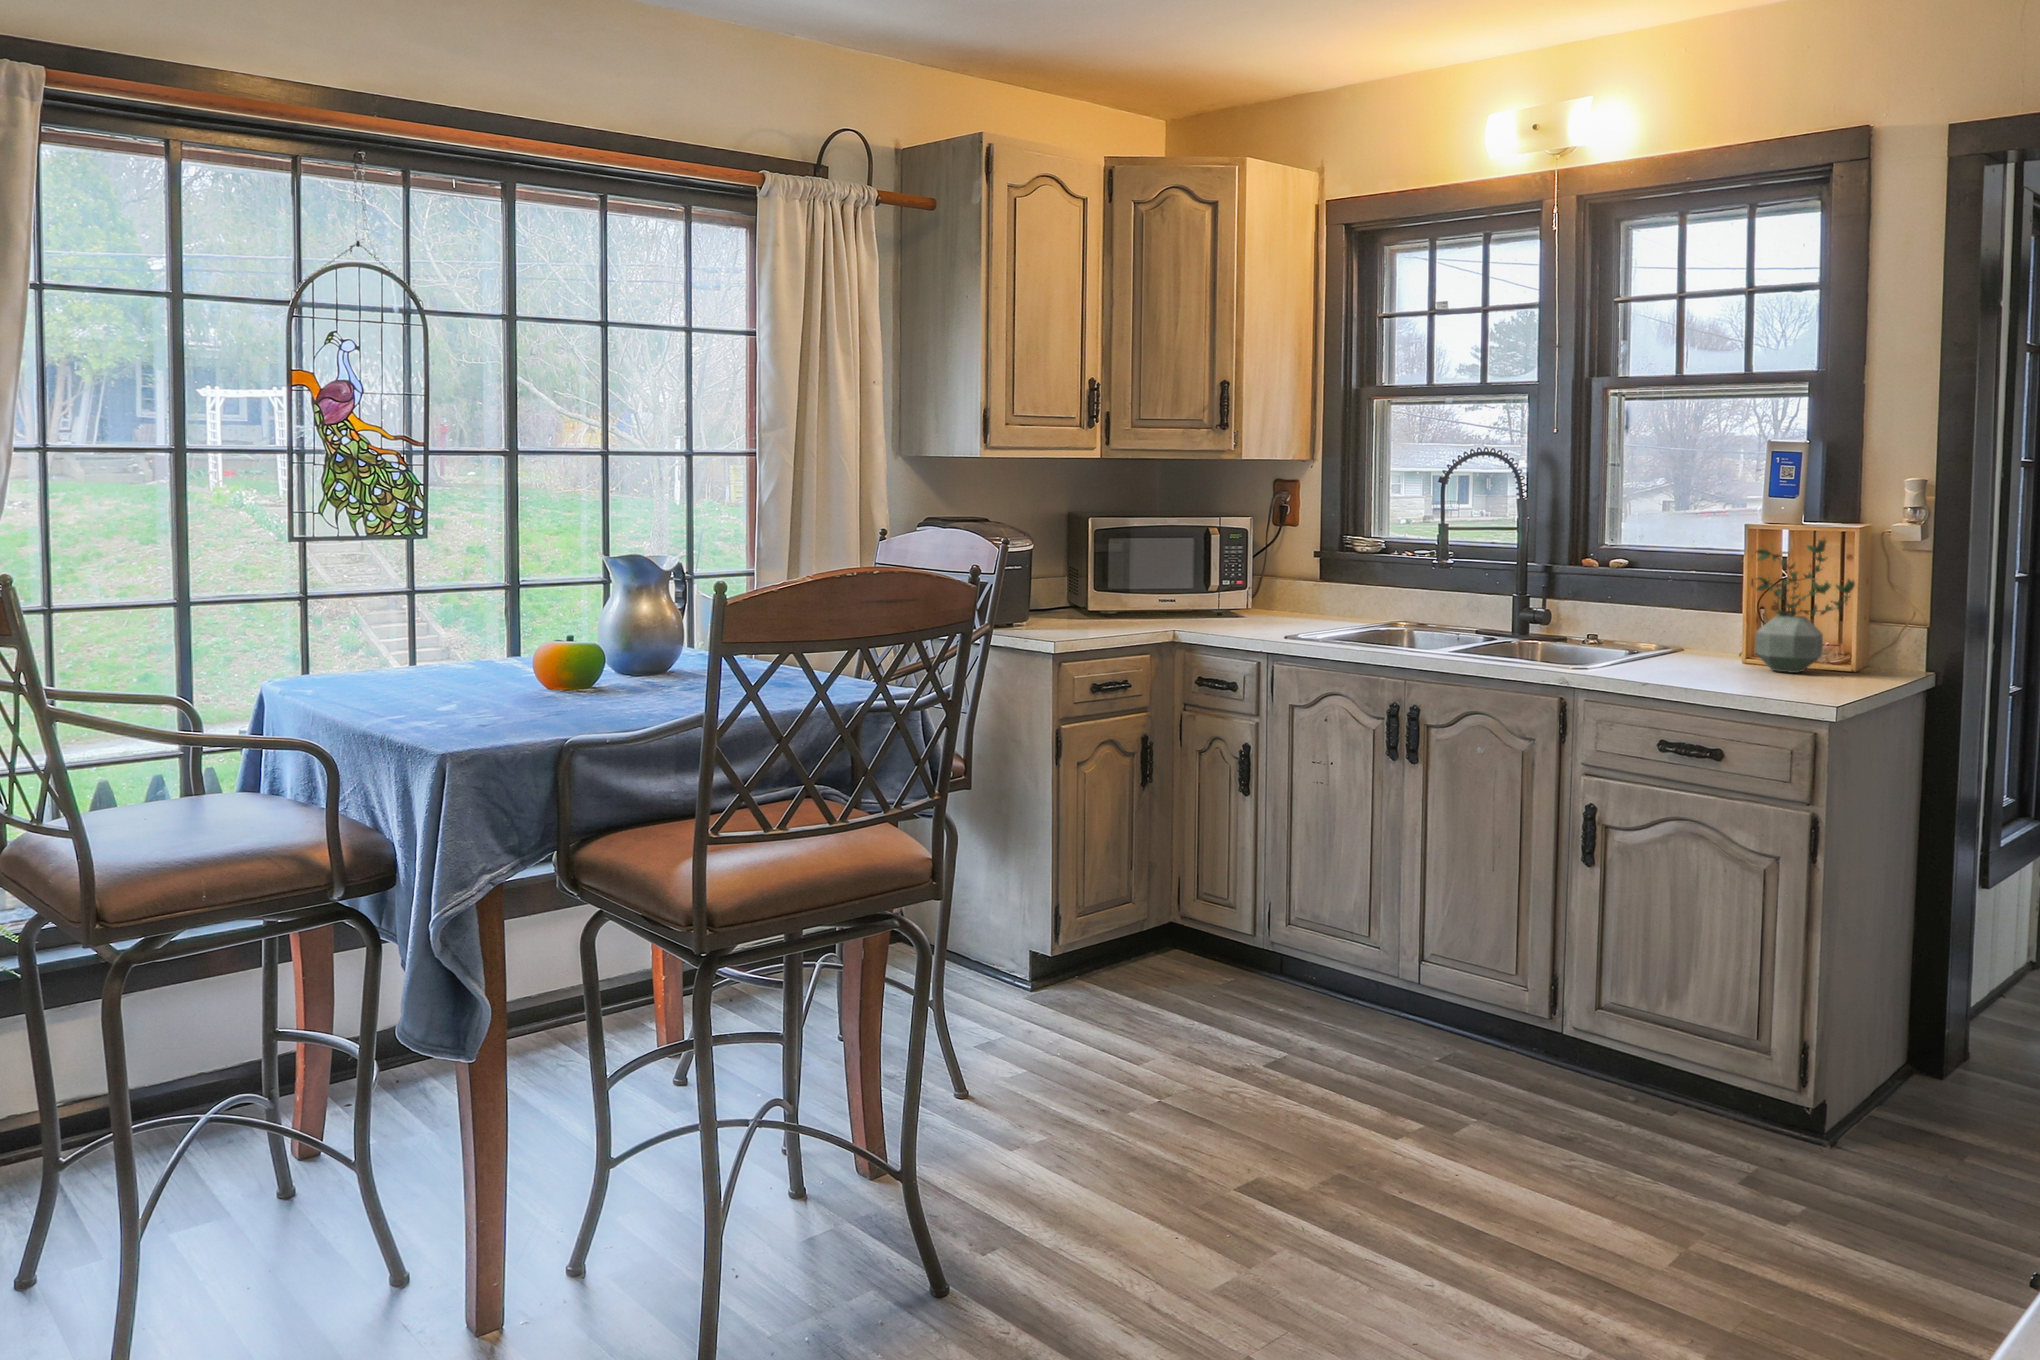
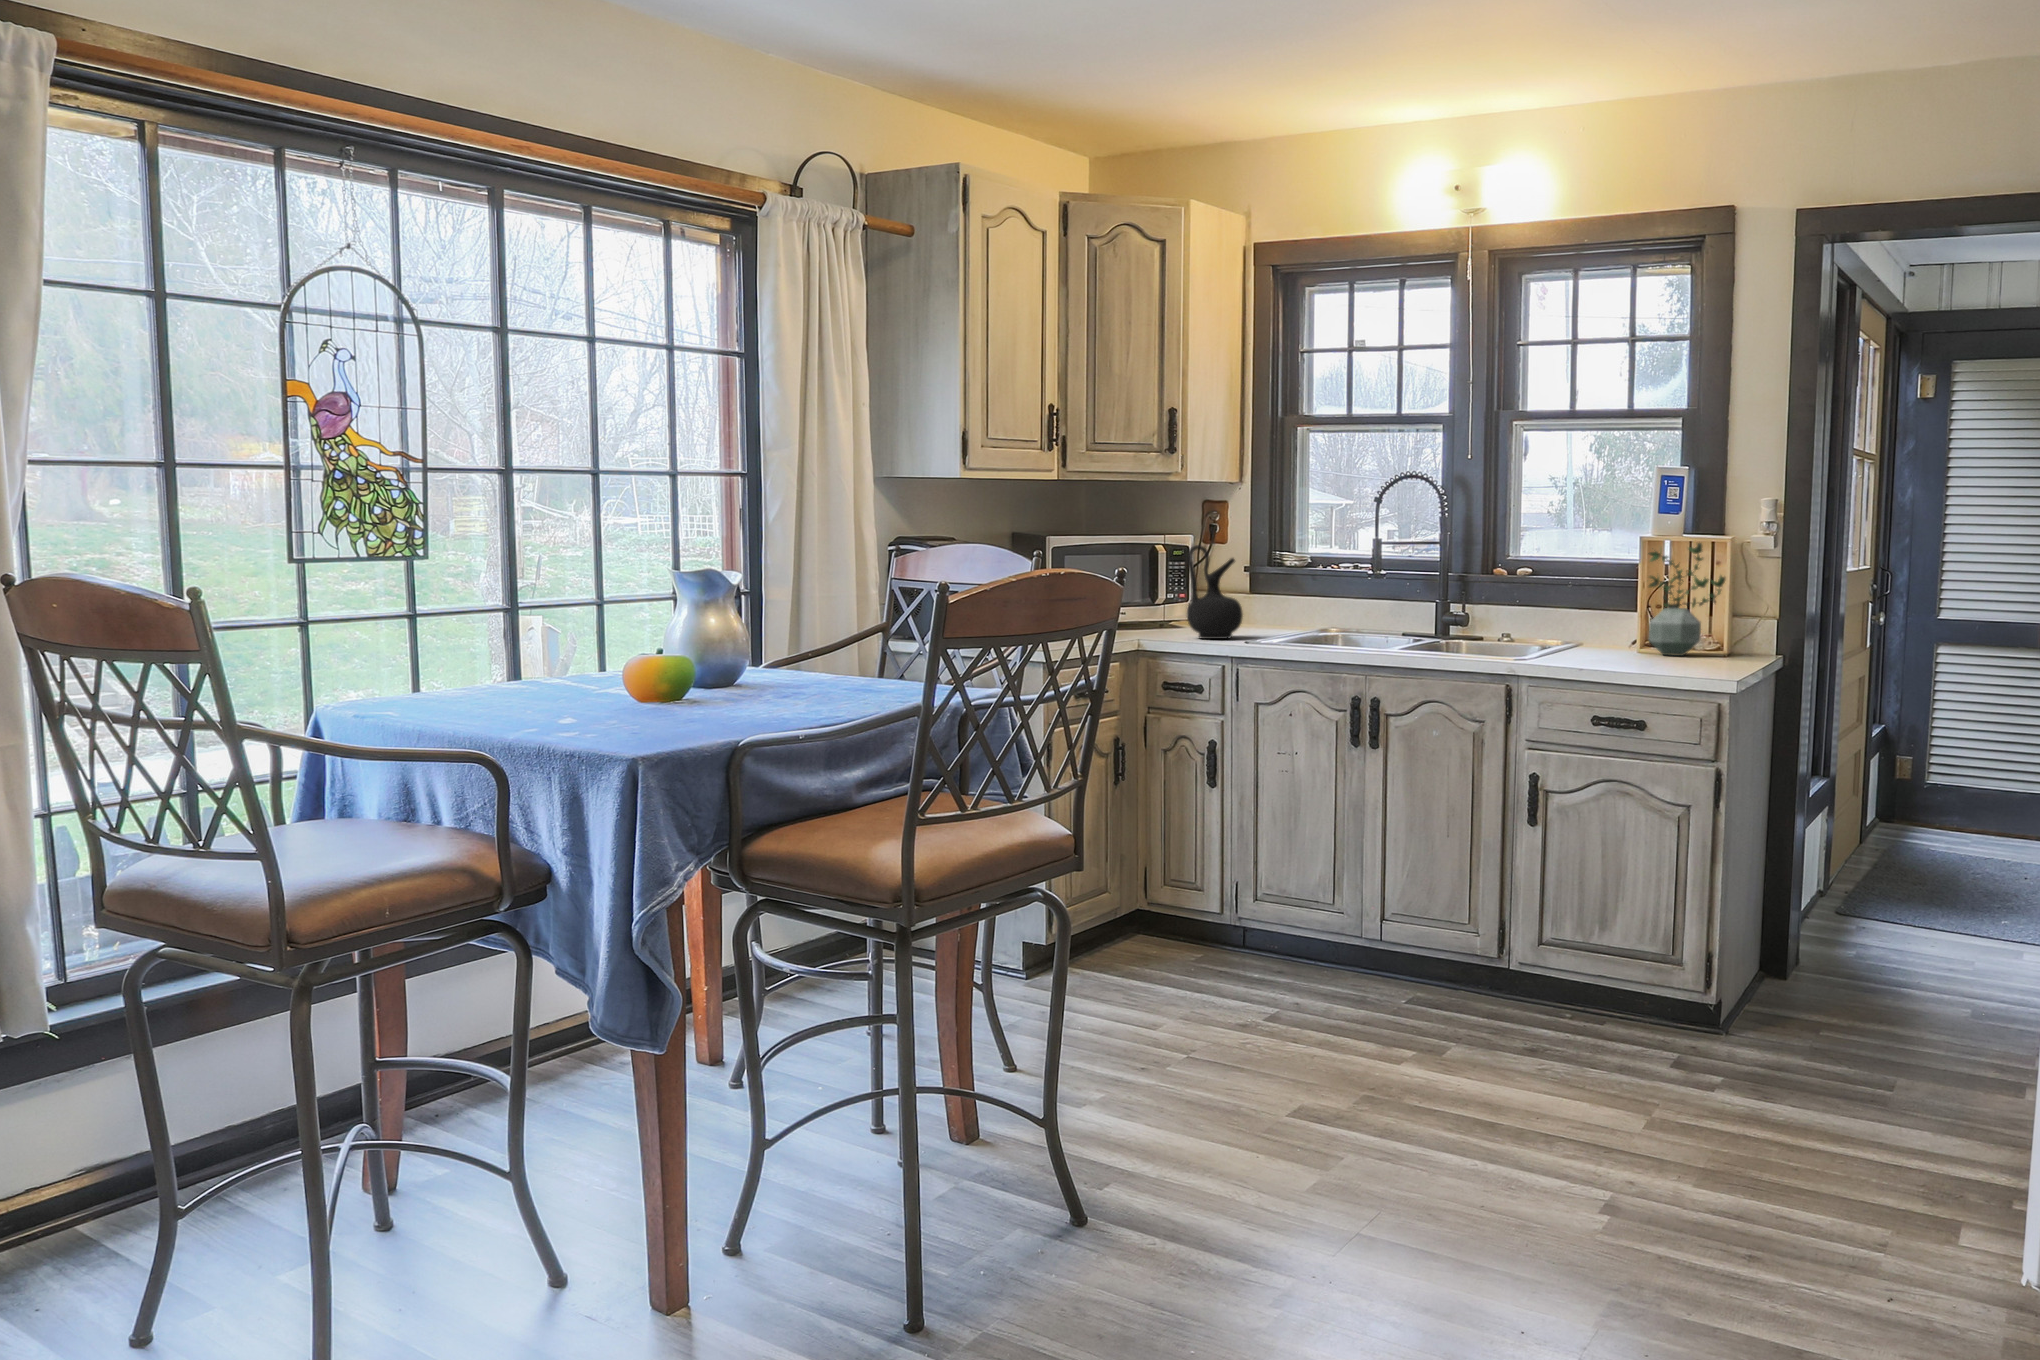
ceramic jug: none [1232,527,1293,628] -> present [1187,545,1243,639]

